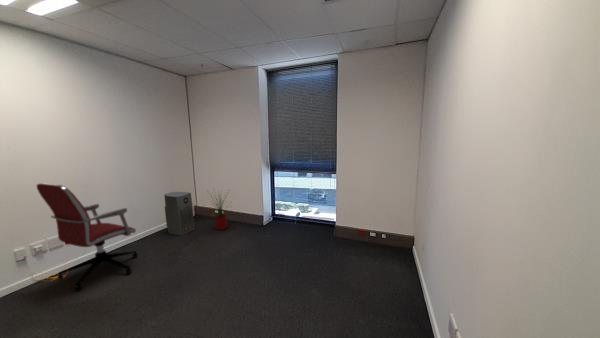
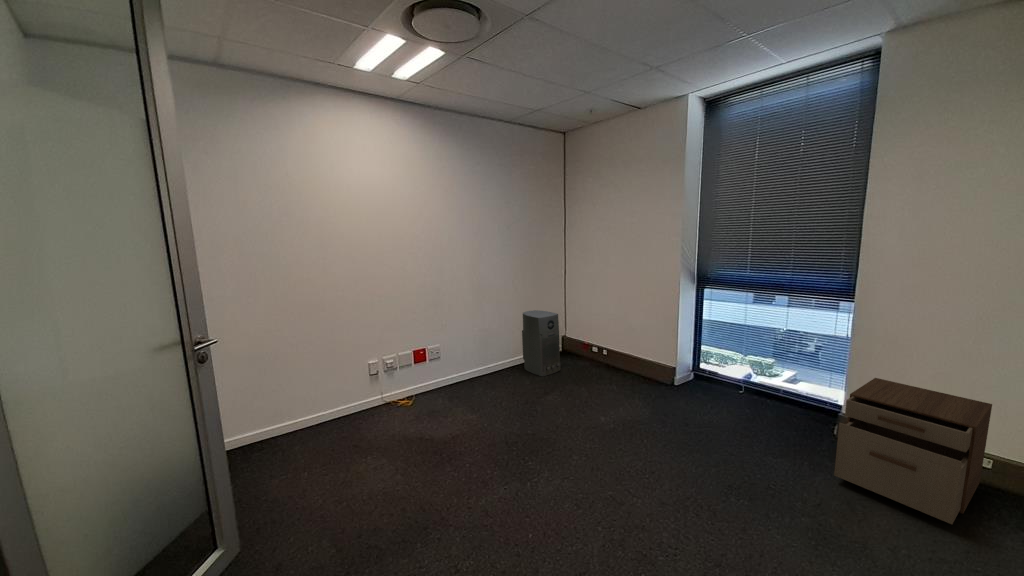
office chair: present [37,183,138,291] -> none [391,285,487,426]
house plant: present [211,195,227,230] -> none [573,308,627,379]
filing cabinet: none [329,206,376,261] -> present [834,378,992,524]

